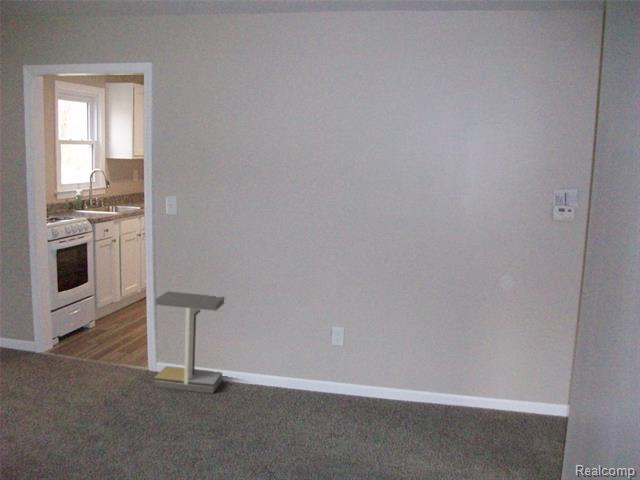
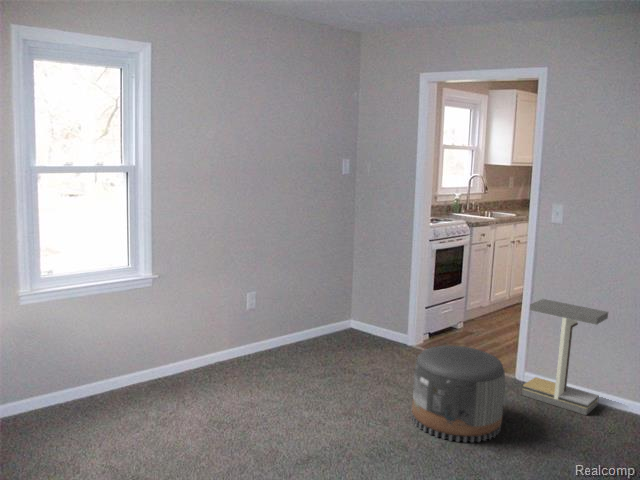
pouf: none [33,353,135,459] -> present [412,346,505,443]

